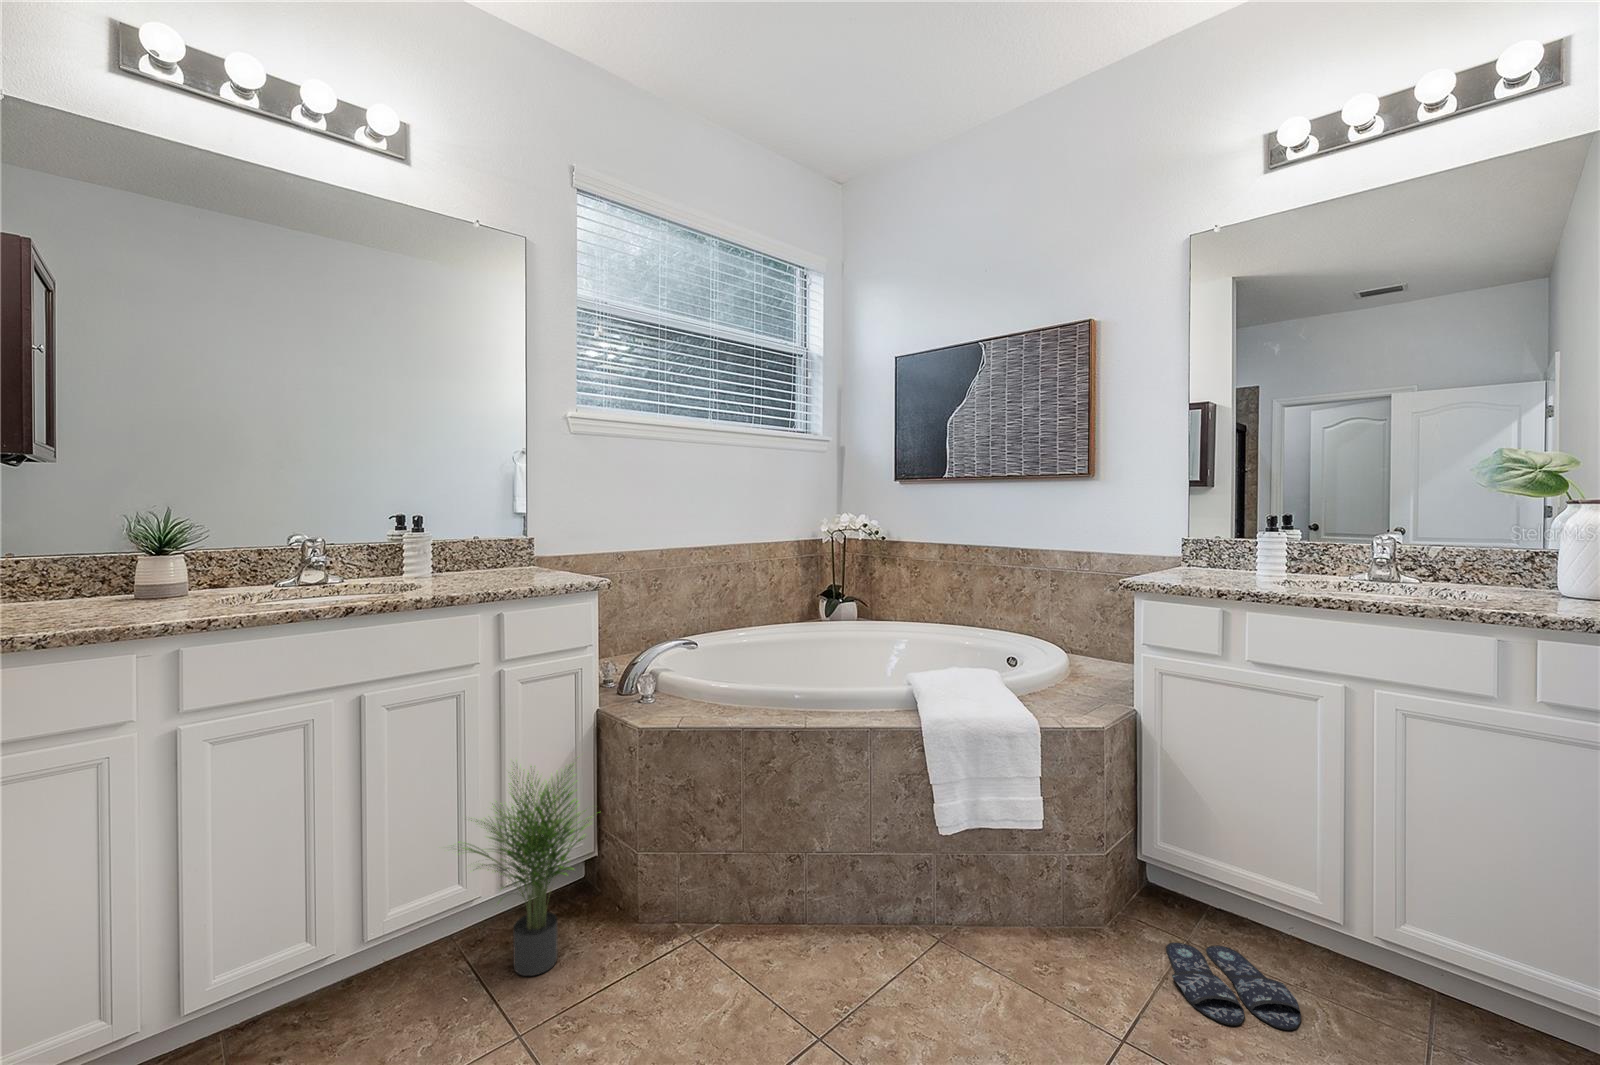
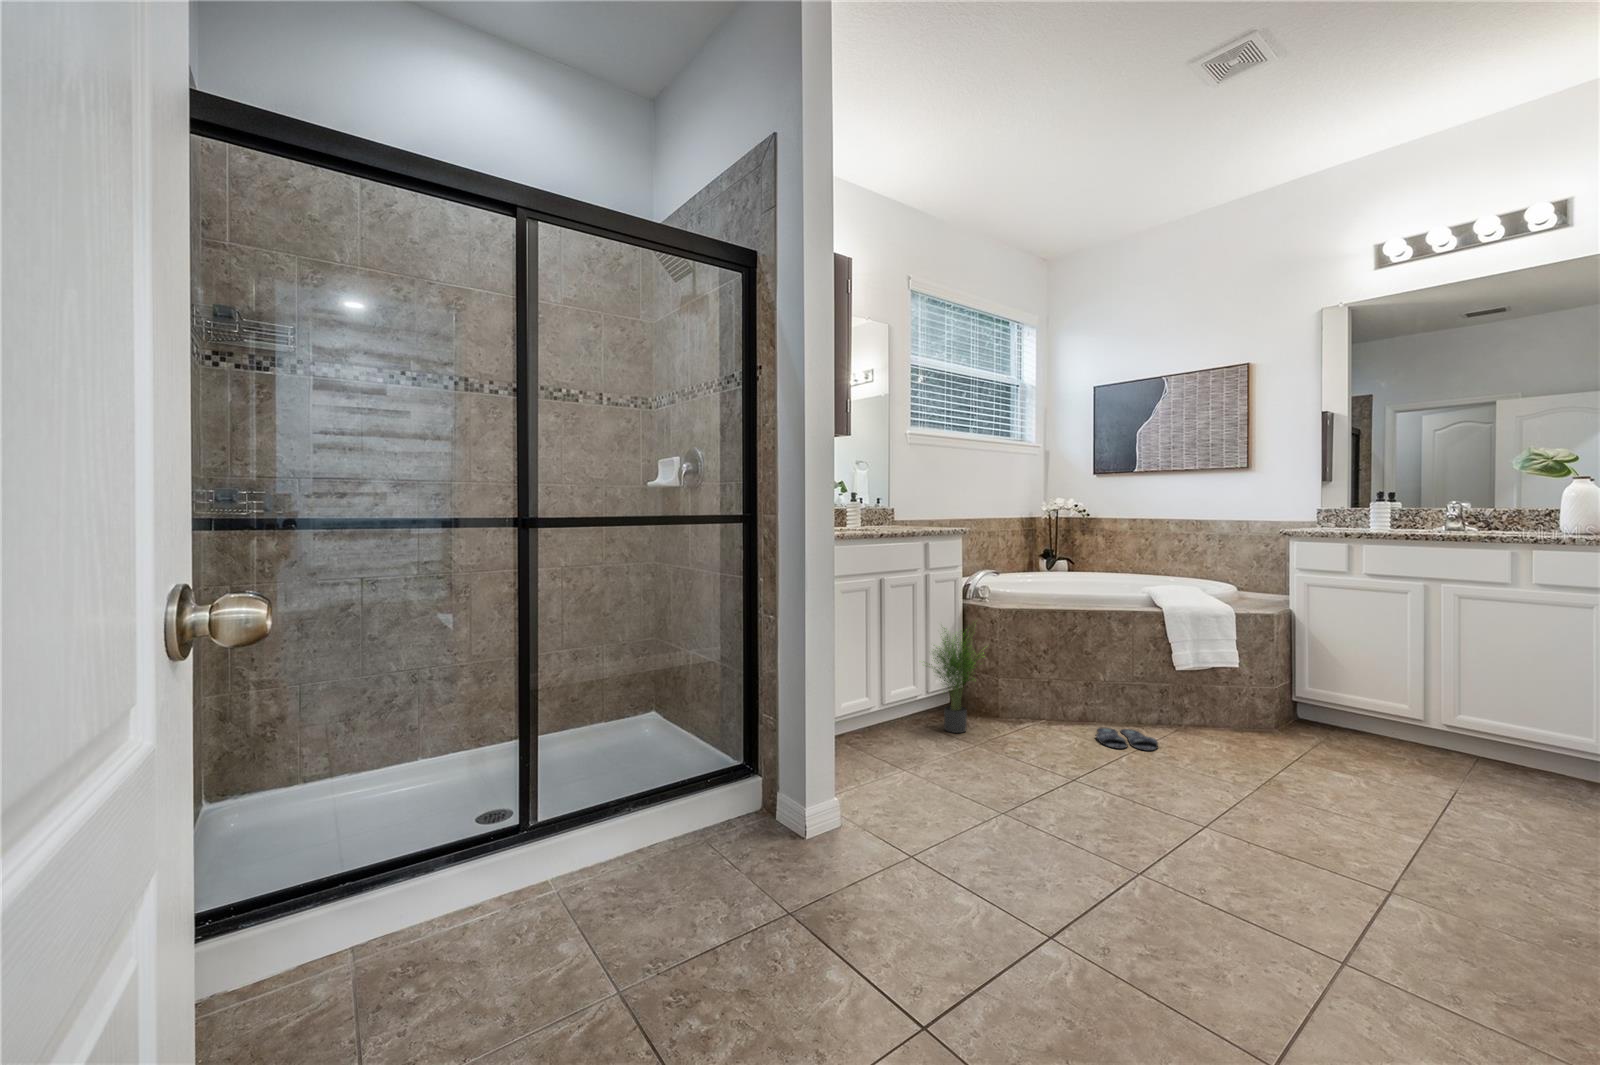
slippers: present [1166,942,1301,1030] -> present [1095,728,1158,751]

